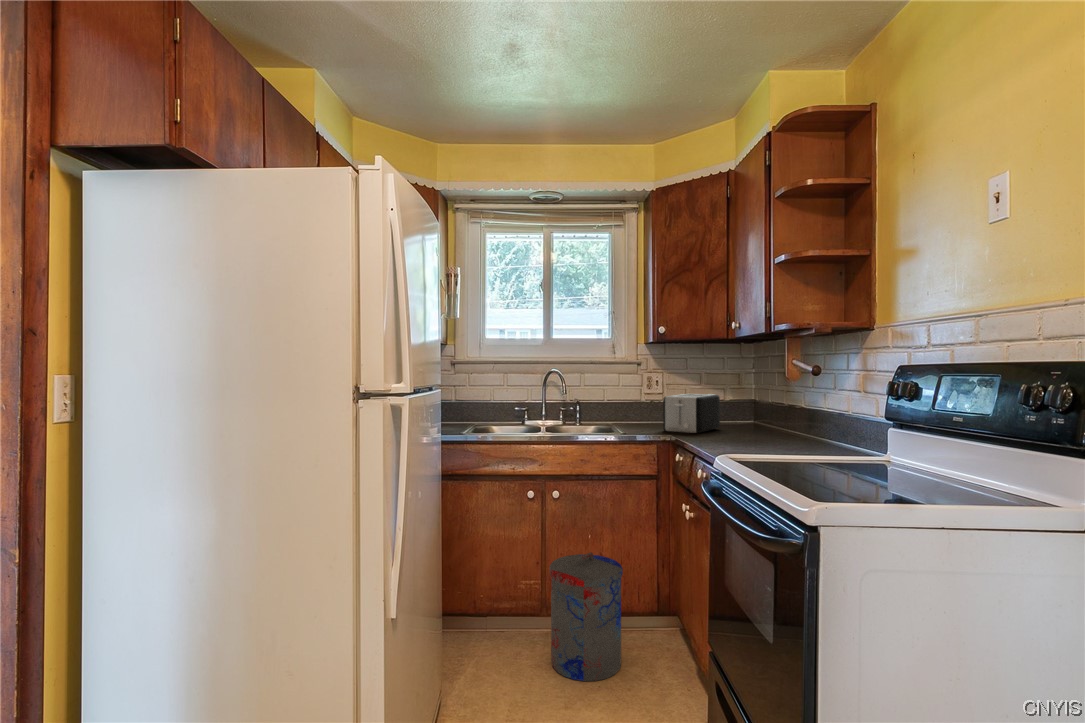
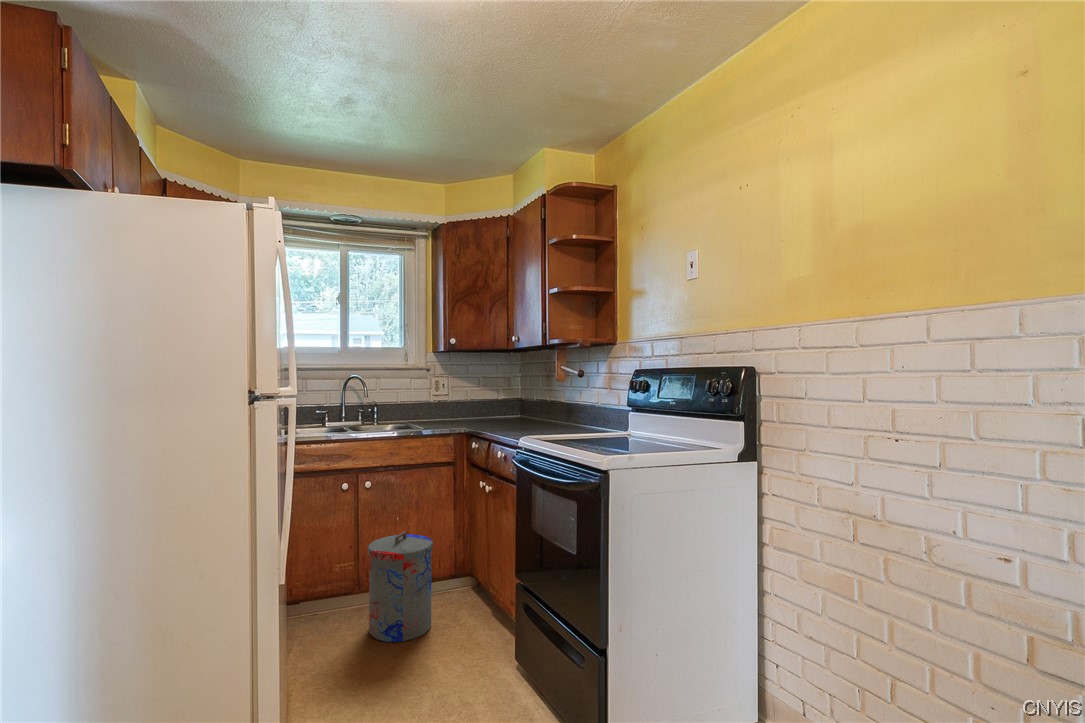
toaster: present [663,394,720,433] -> none [458,394,500,426]

